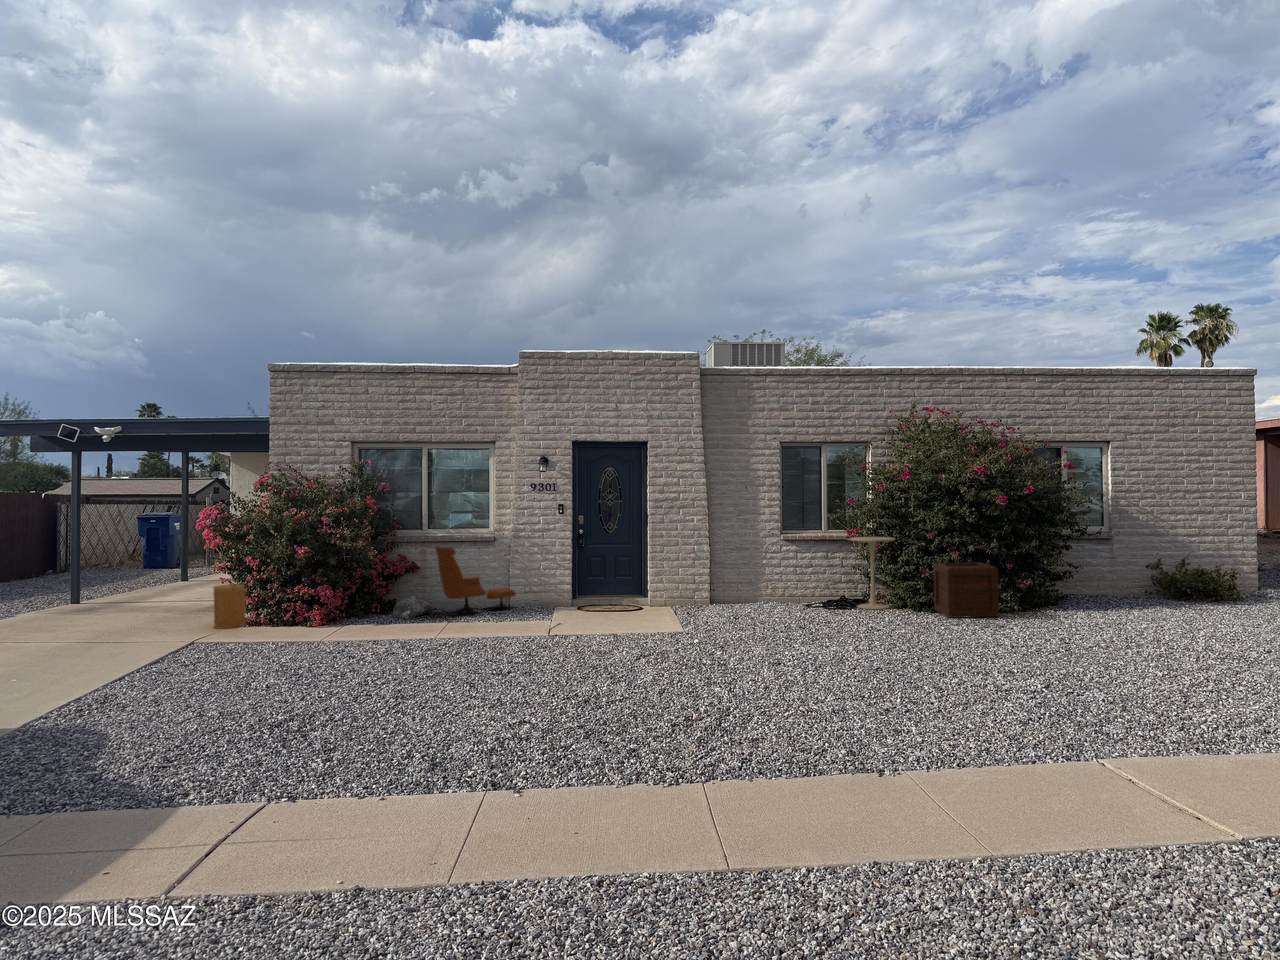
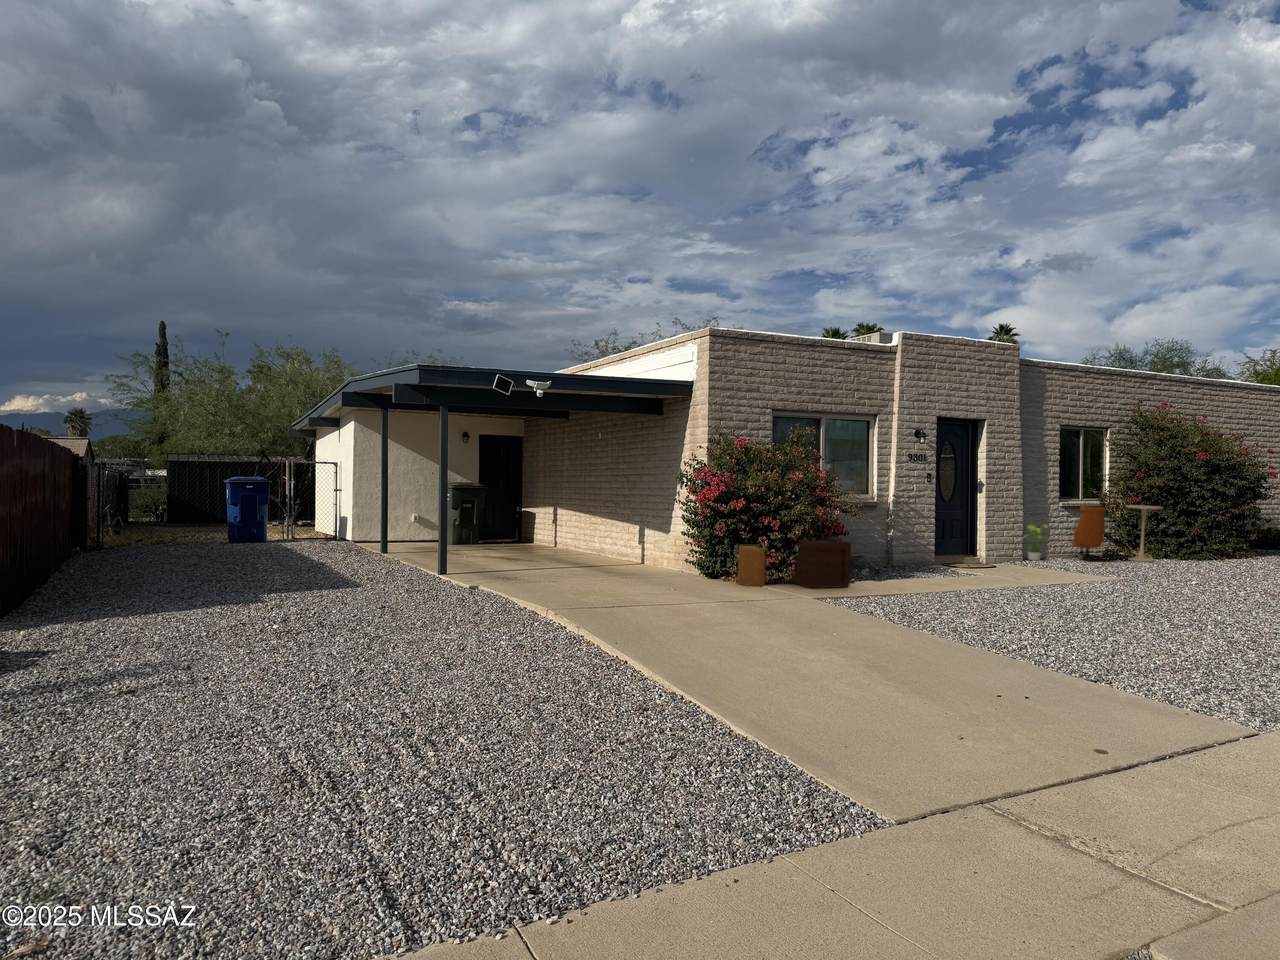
lounge chair: present [436,546,516,615] -> present [1071,506,1106,560]
potted plant: none [706,560,735,605] -> present [1025,524,1047,560]
wooden crate: present [934,563,999,618] -> present [788,538,851,588]

